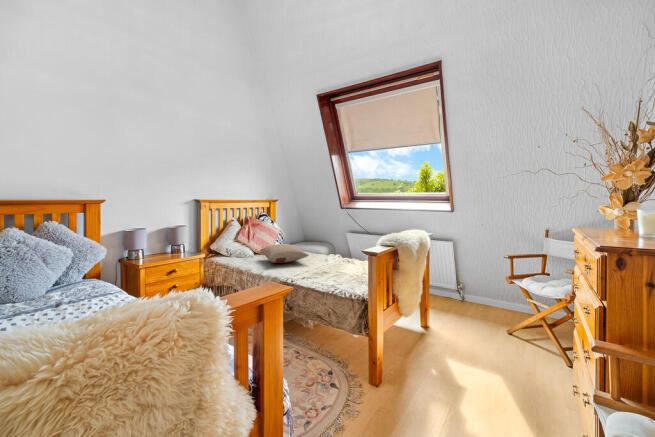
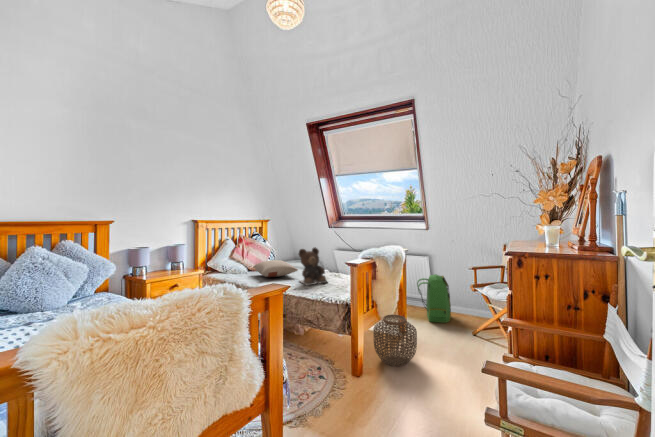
teddy bear: none [309,231,342,274] -> present [299,247,327,285]
backpack: none [440,262,479,317] -> present [417,274,451,323]
woven basket: none [394,312,445,373] -> present [373,315,417,367]

